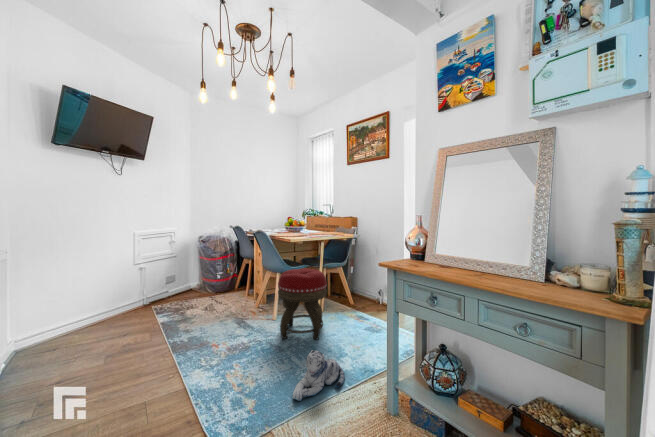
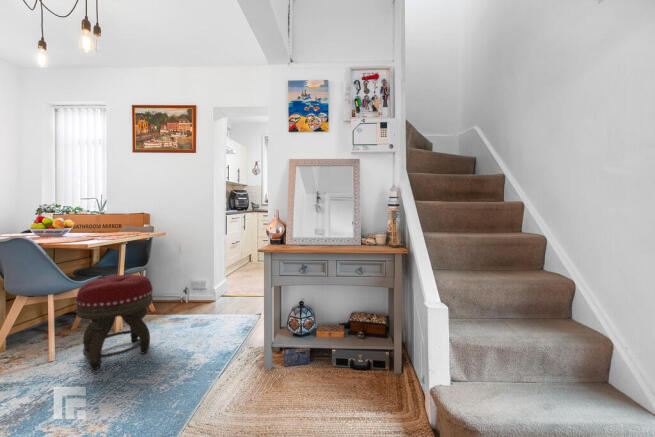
plush toy: present [292,350,345,401] -> none [166,351,212,409]

